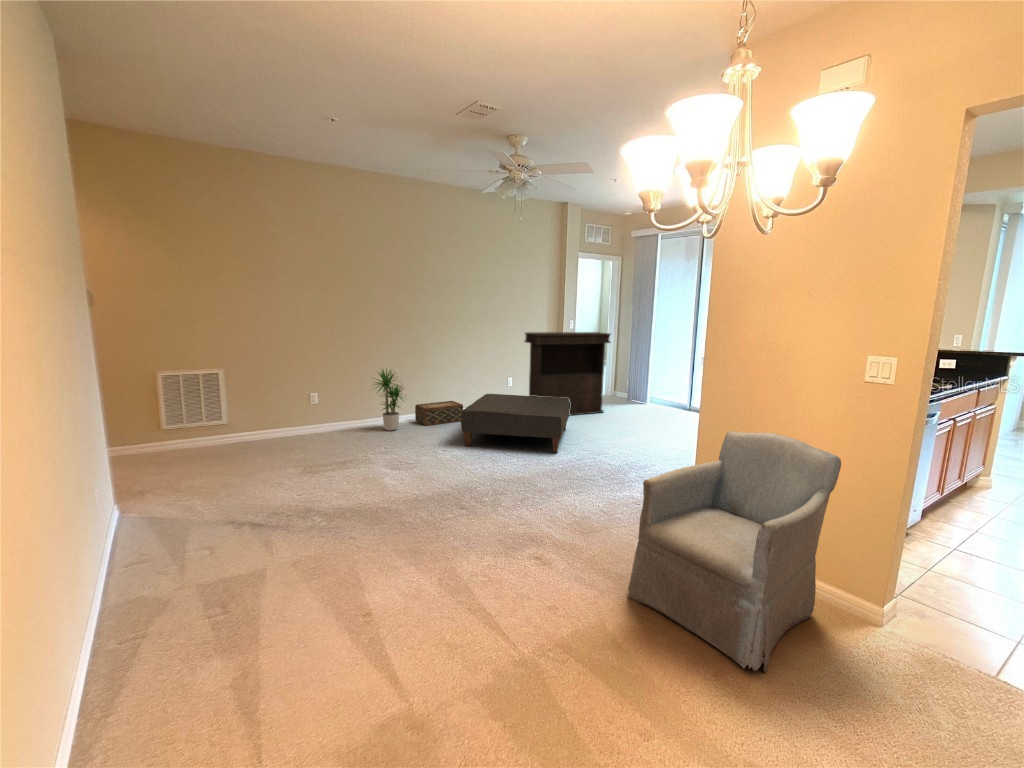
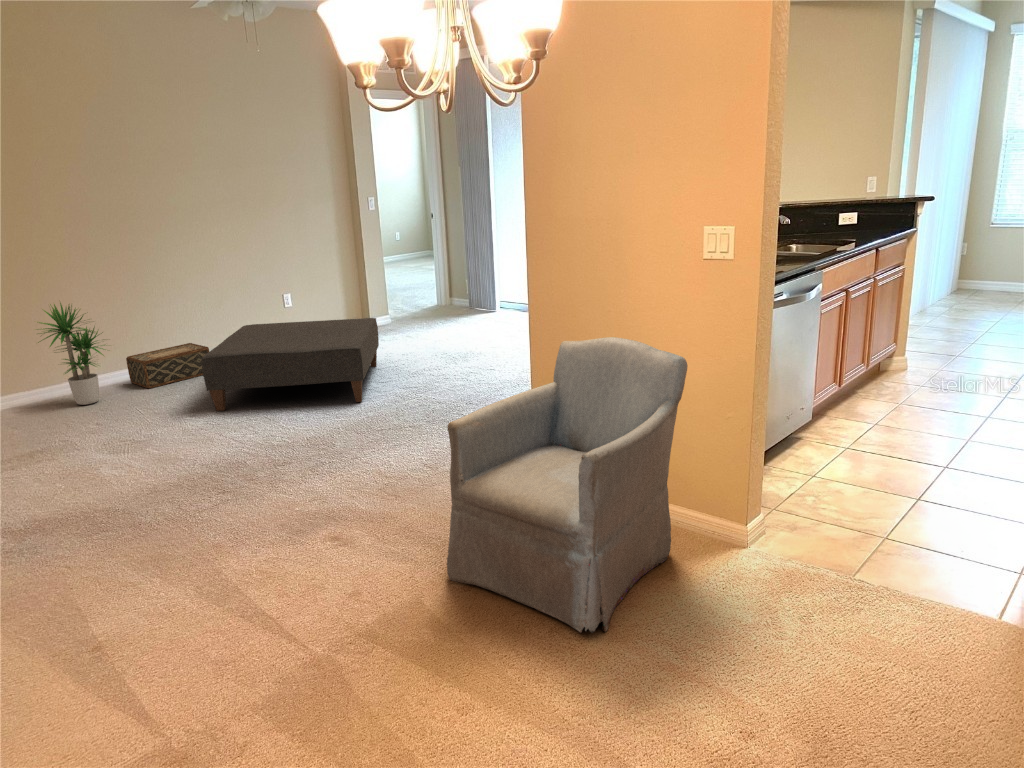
console table: present [525,332,610,415] -> none [294,210,436,354]

